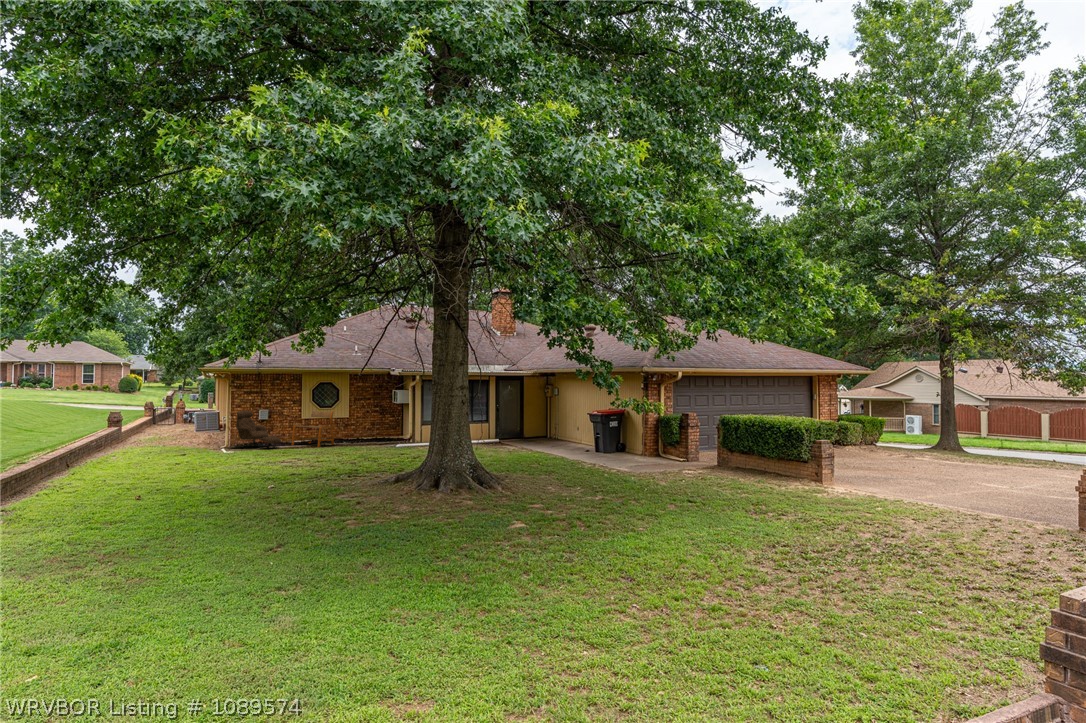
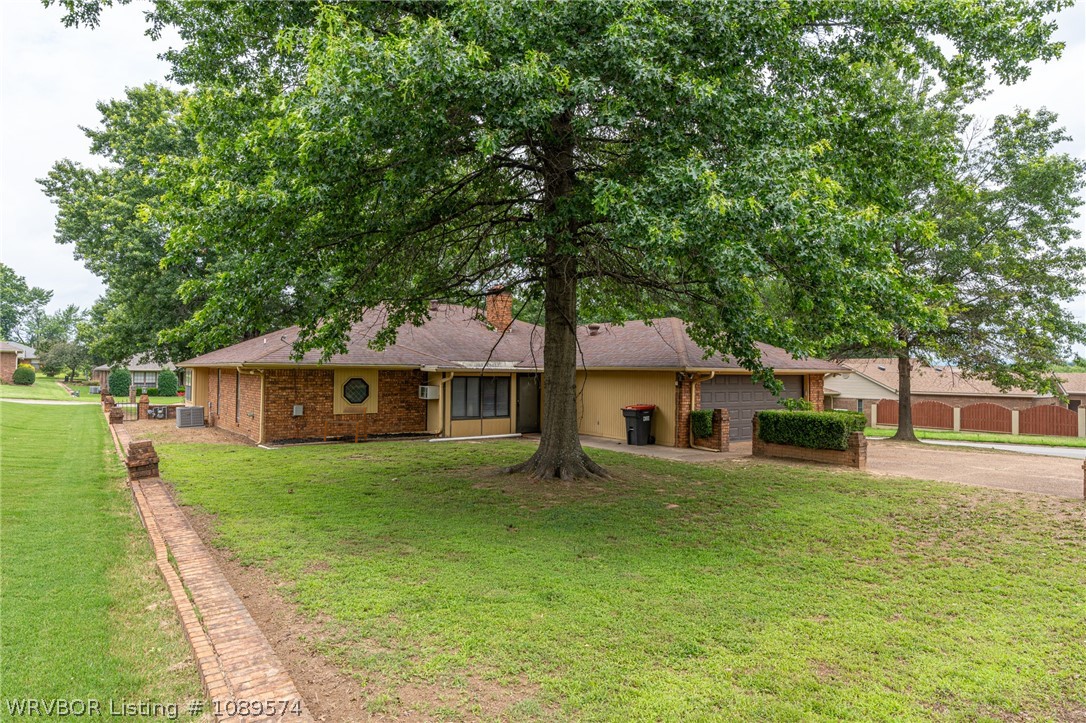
lounge chair: present [236,410,281,448] -> none [274,406,319,446]

